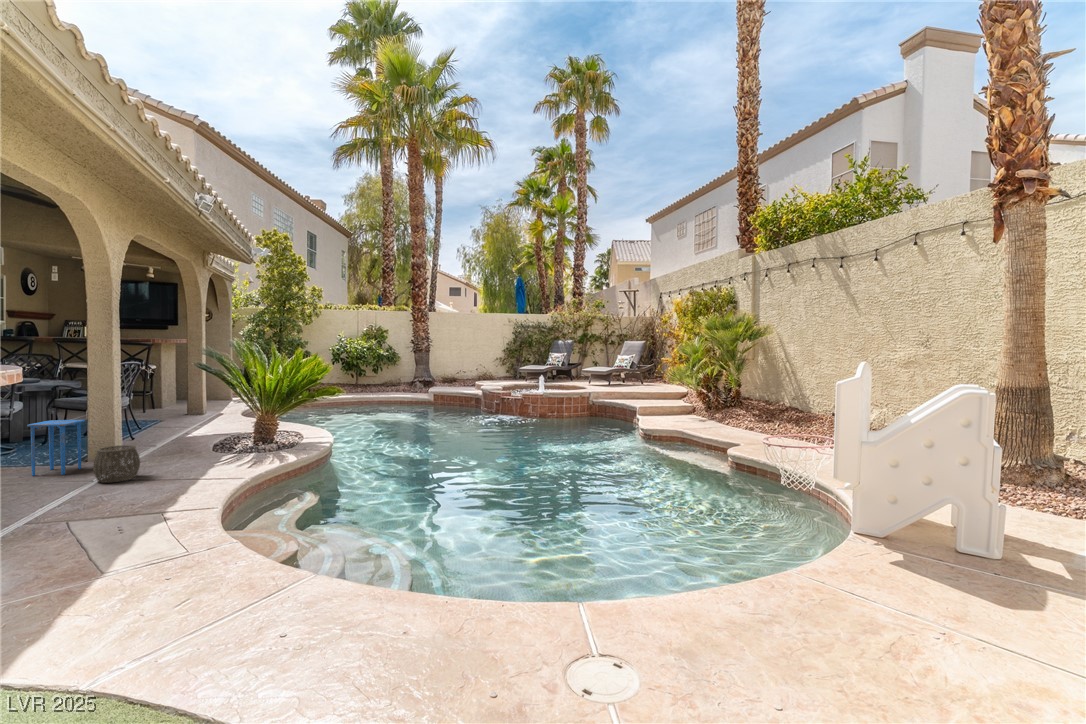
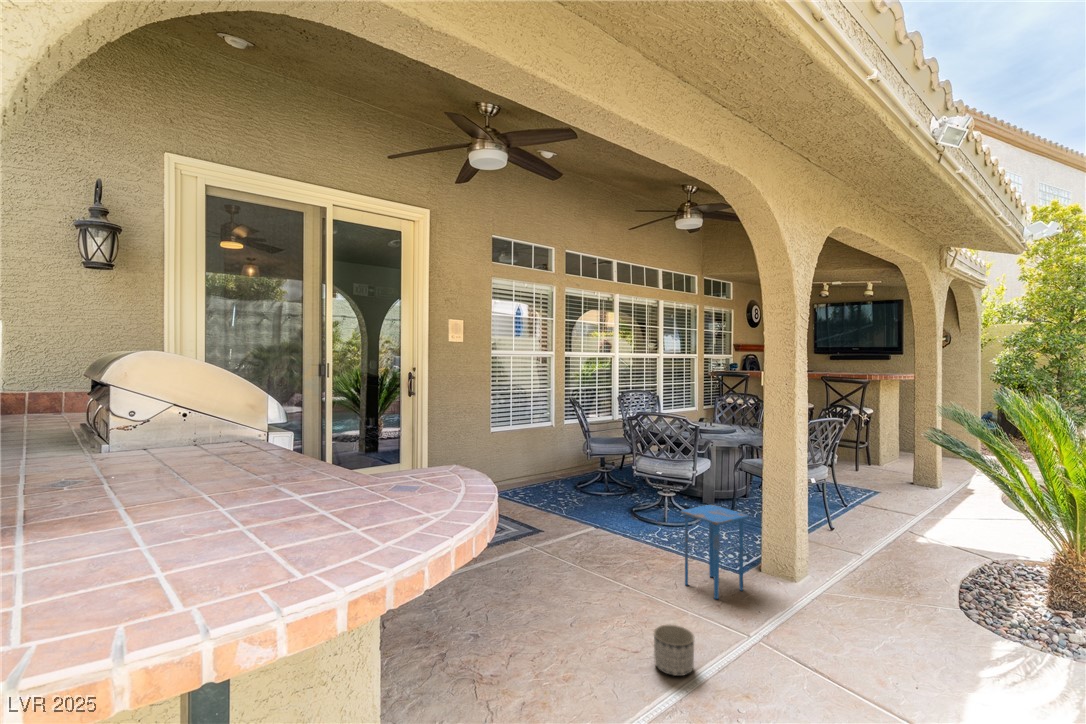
woven basket: present [93,445,140,483] -> none [738,589,815,675]
planter: none [37,473,68,497] -> present [654,625,694,676]

